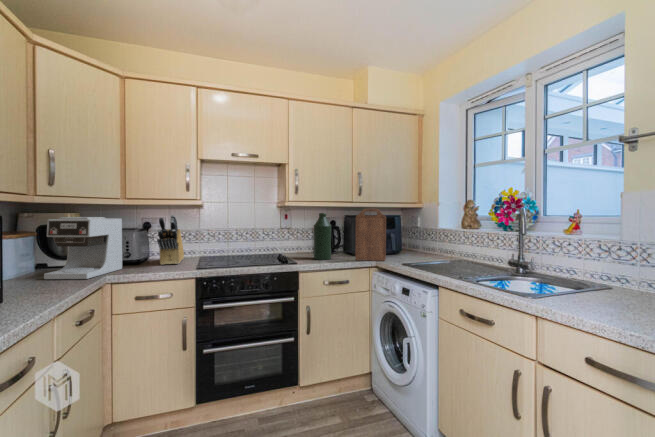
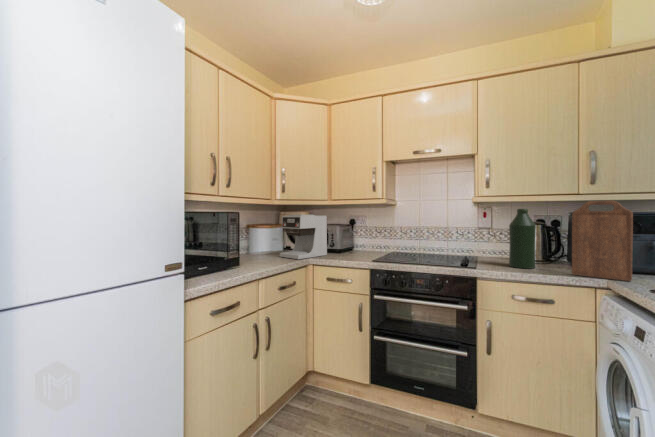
knife block: present [157,215,184,265] -> none [348,213,378,256]

